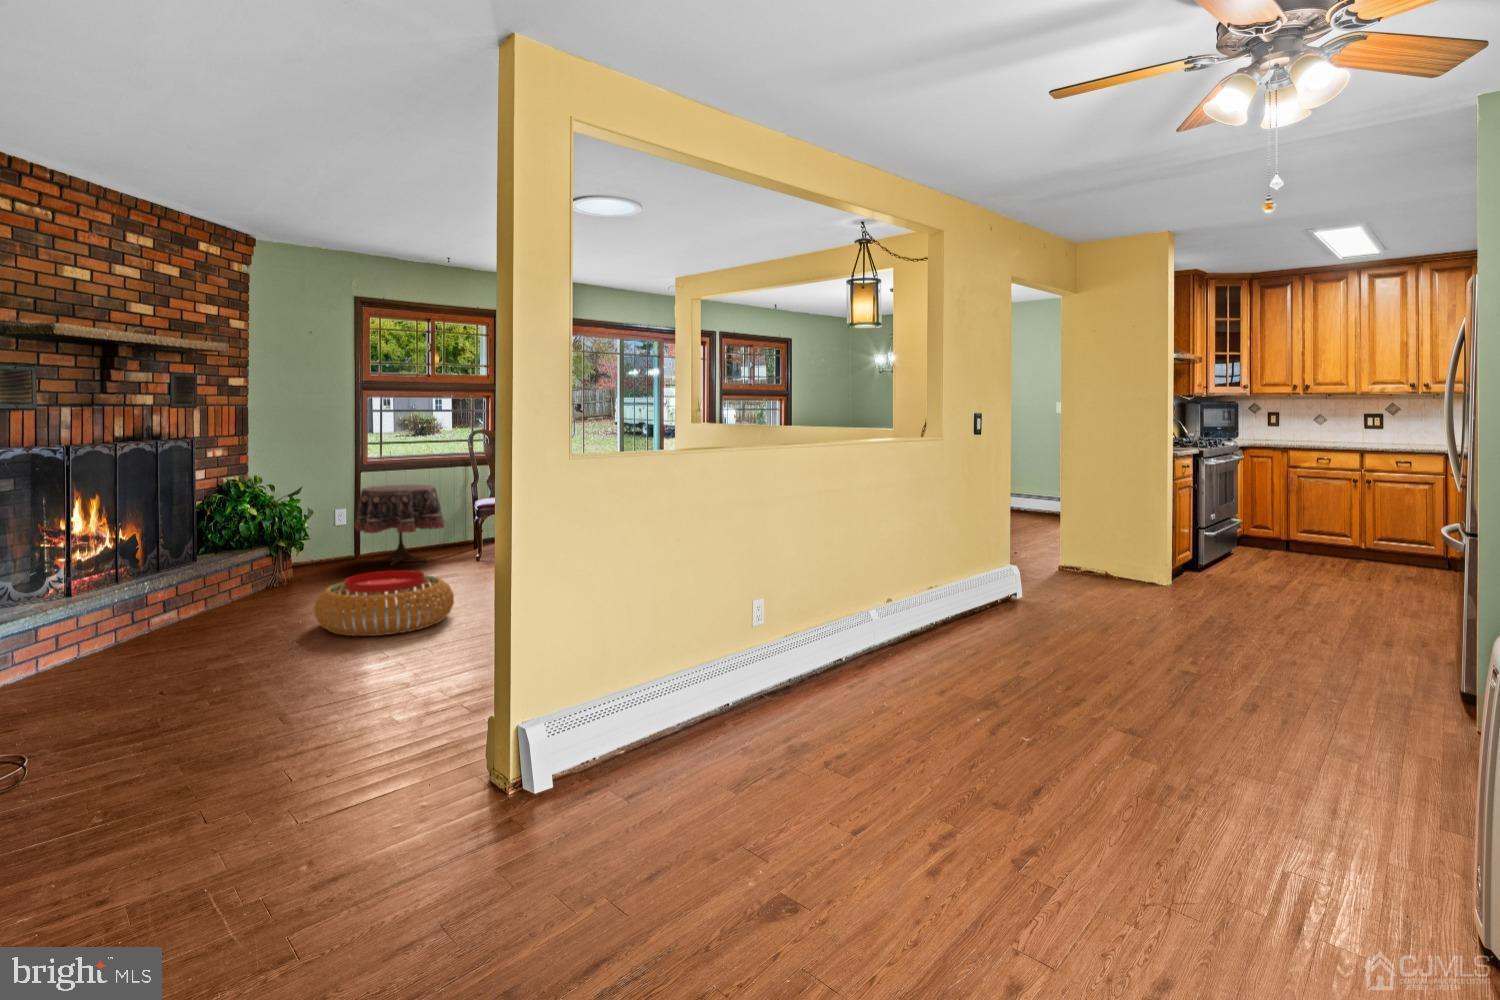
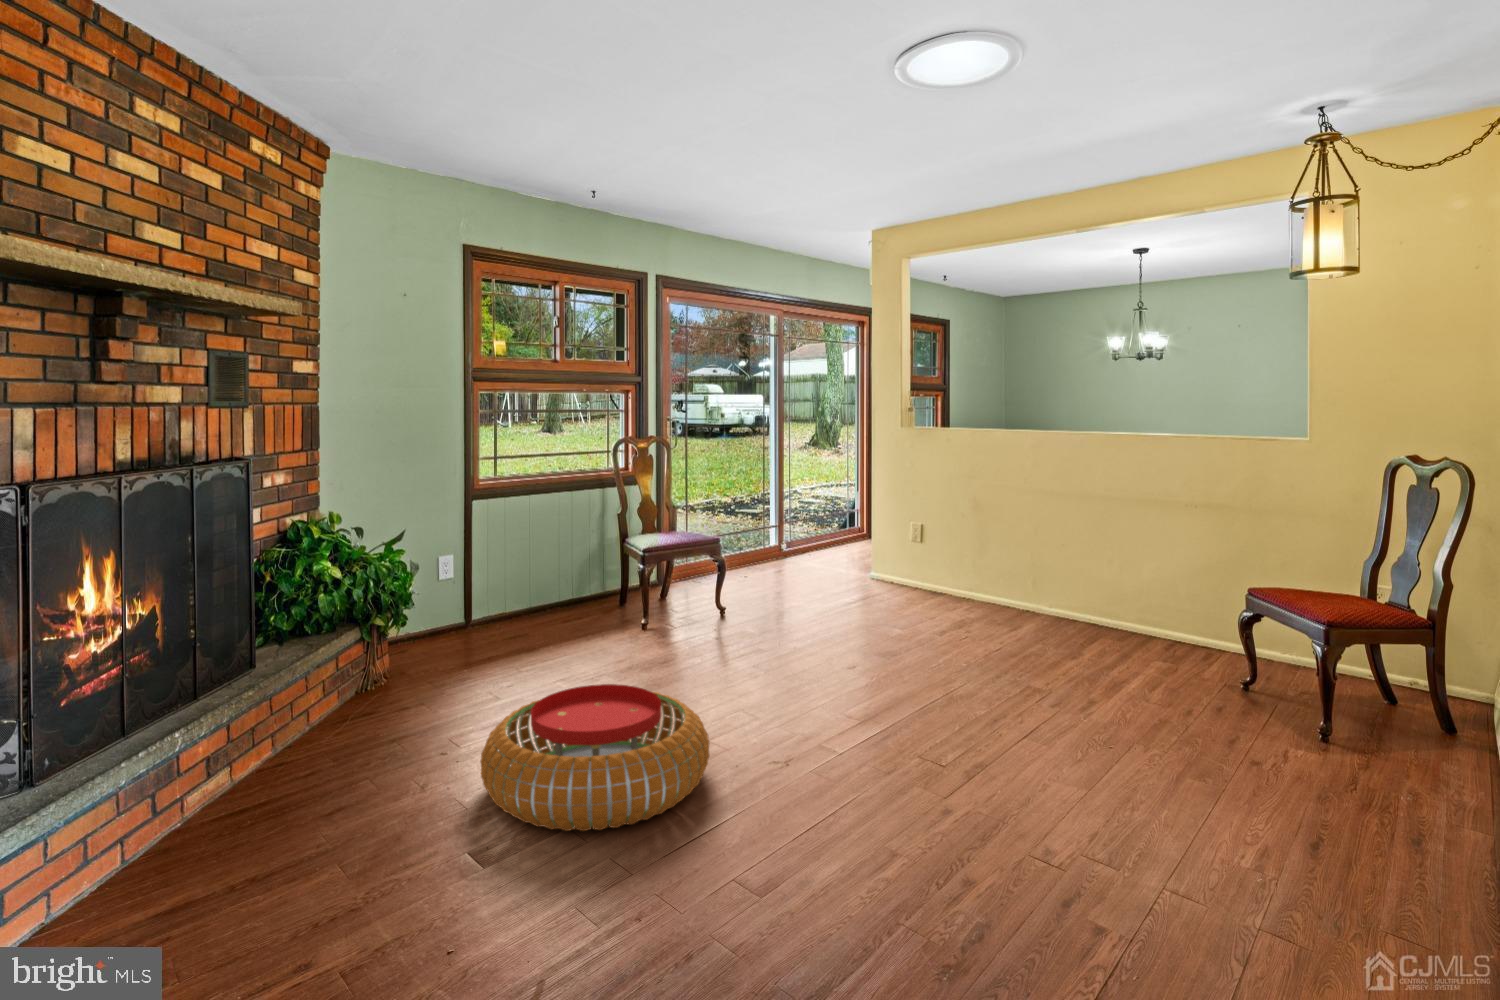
side table: present [354,485,445,566] -> none [465,517,597,640]

